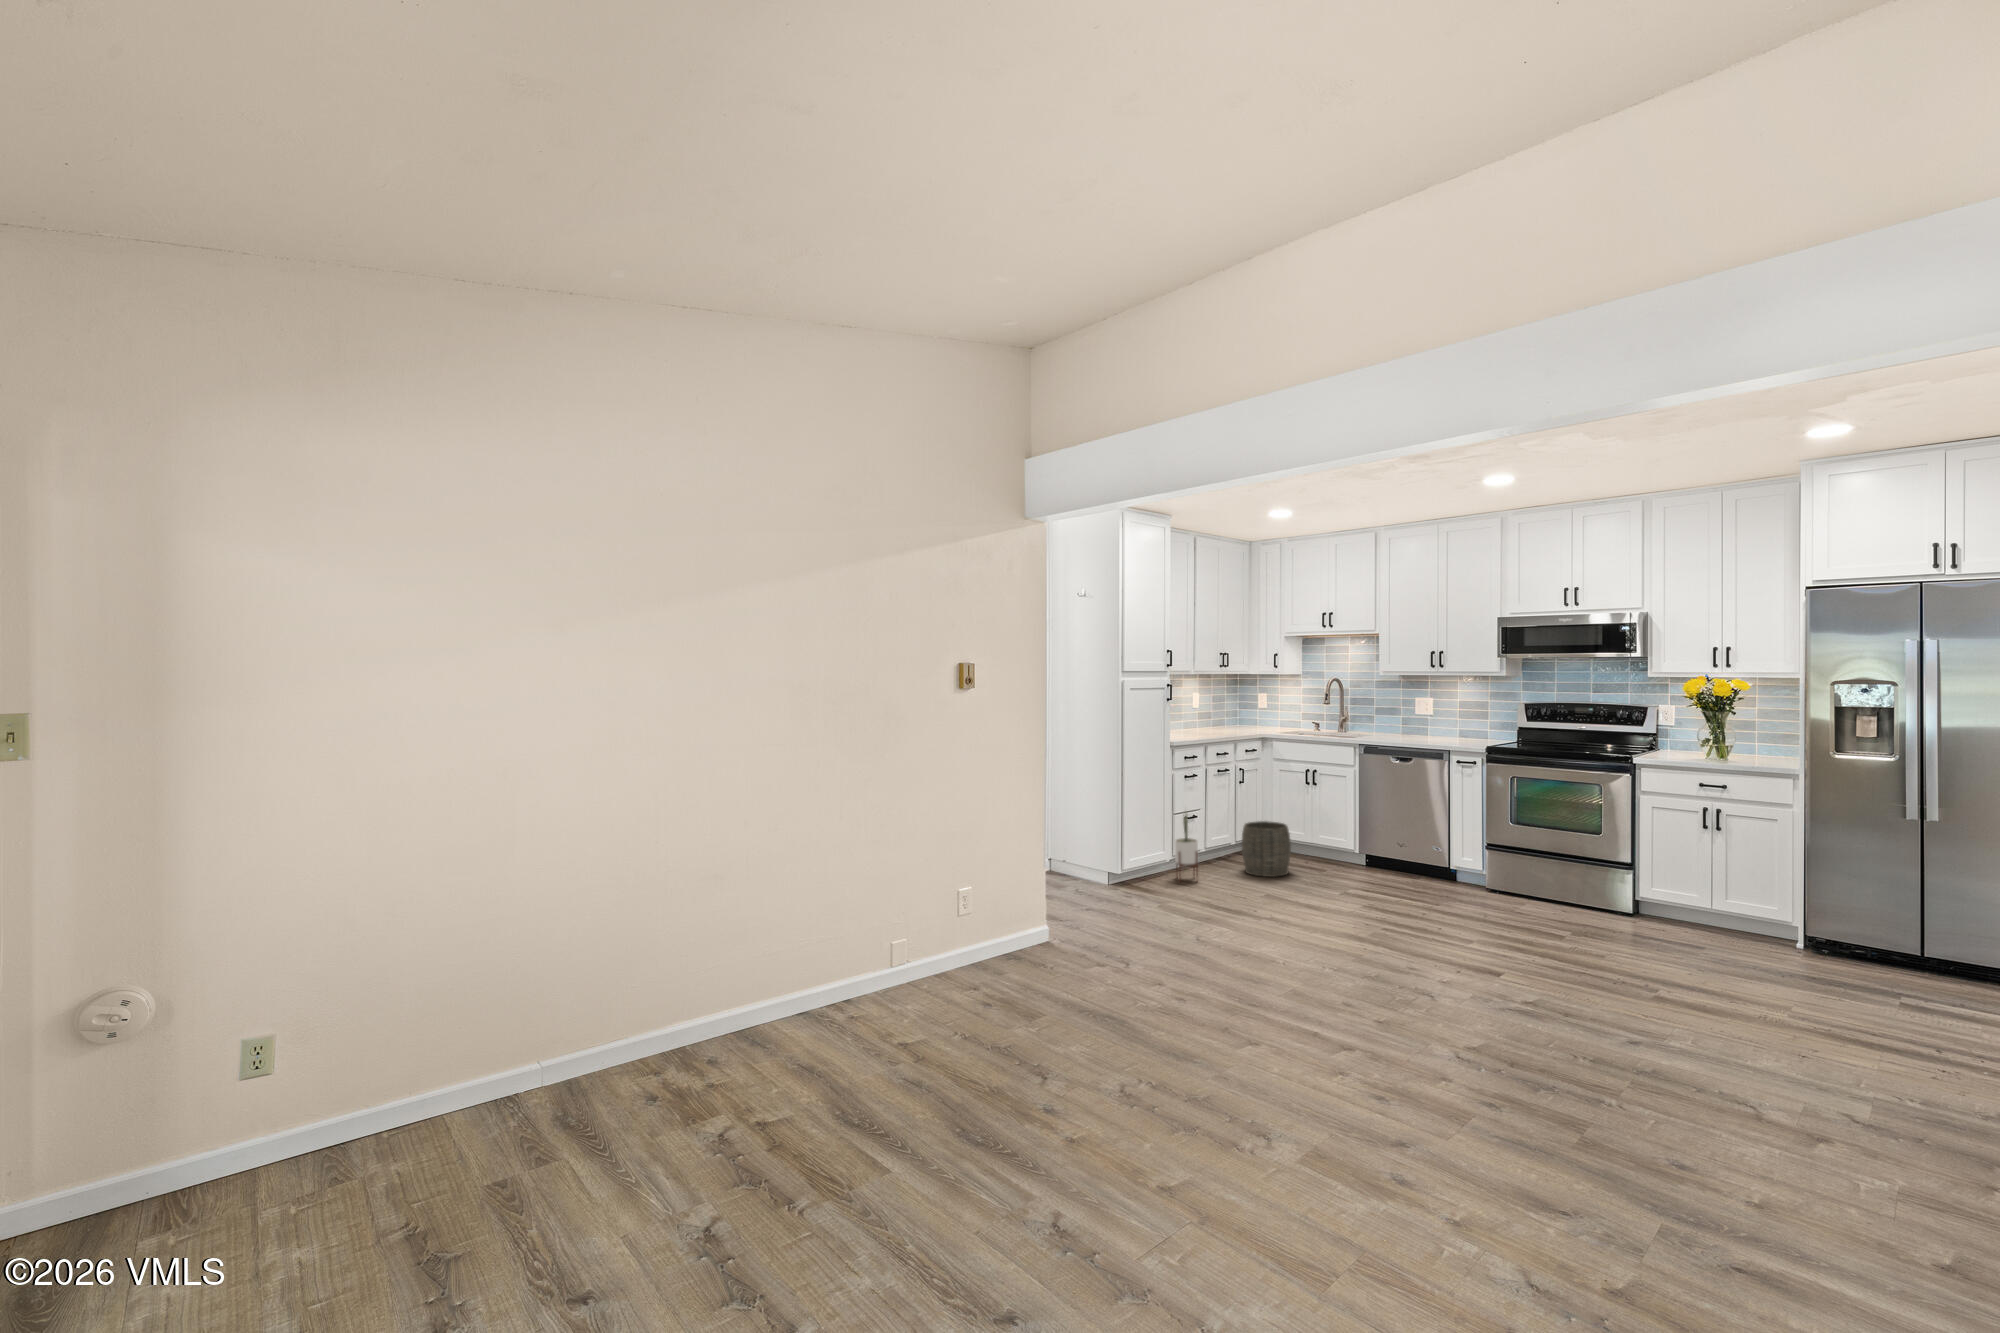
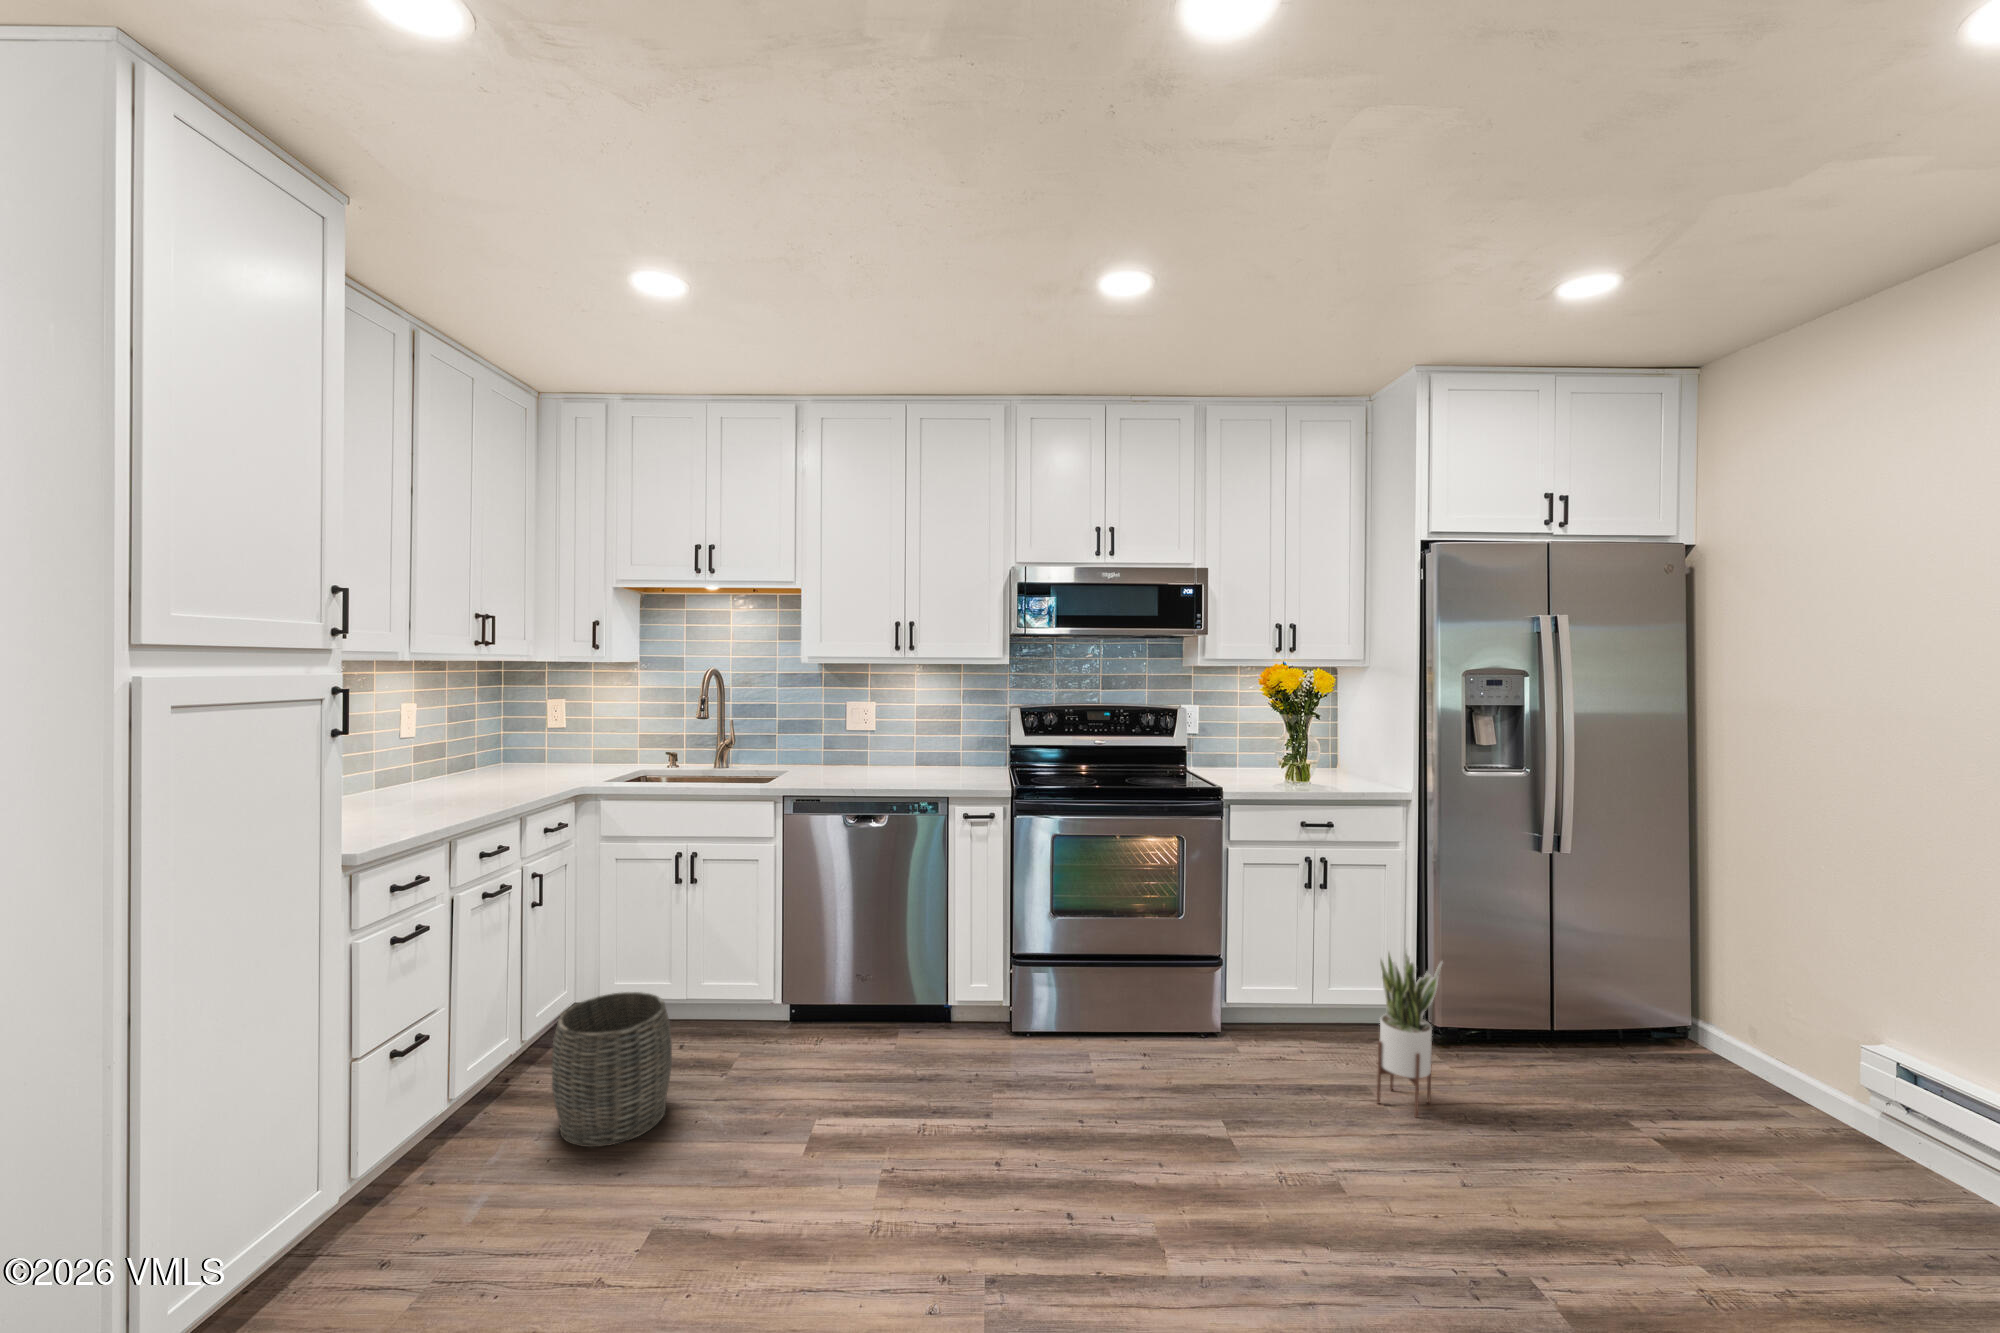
potted plant: present [1175,814,1198,880] -> present [1377,949,1442,1118]

